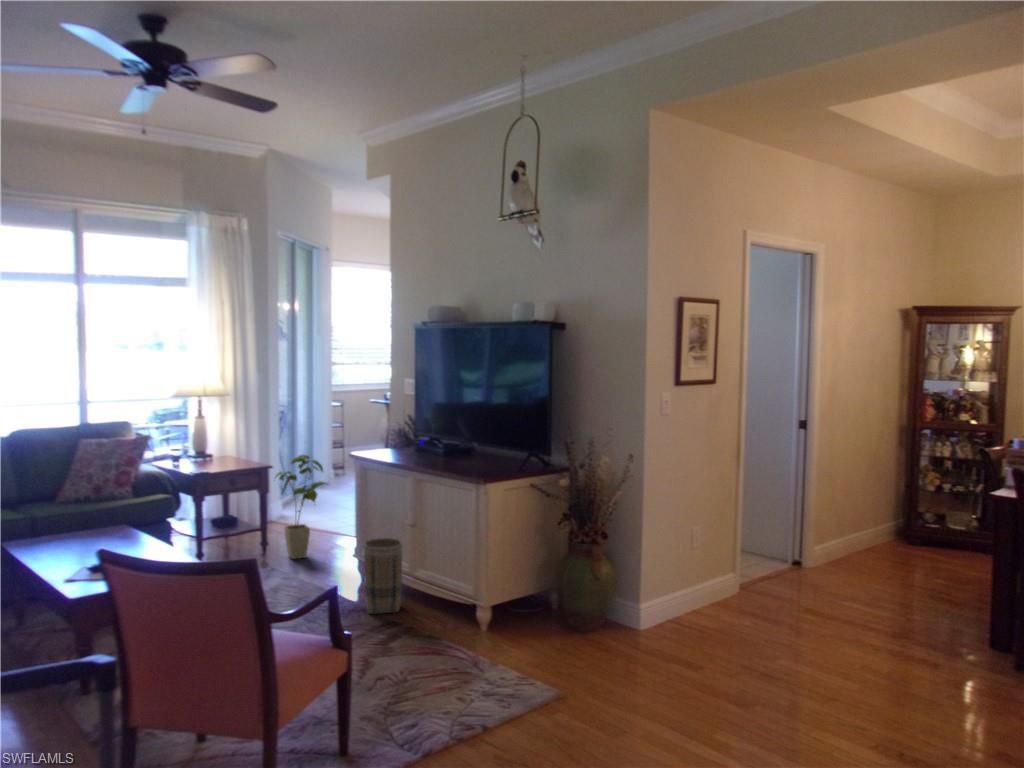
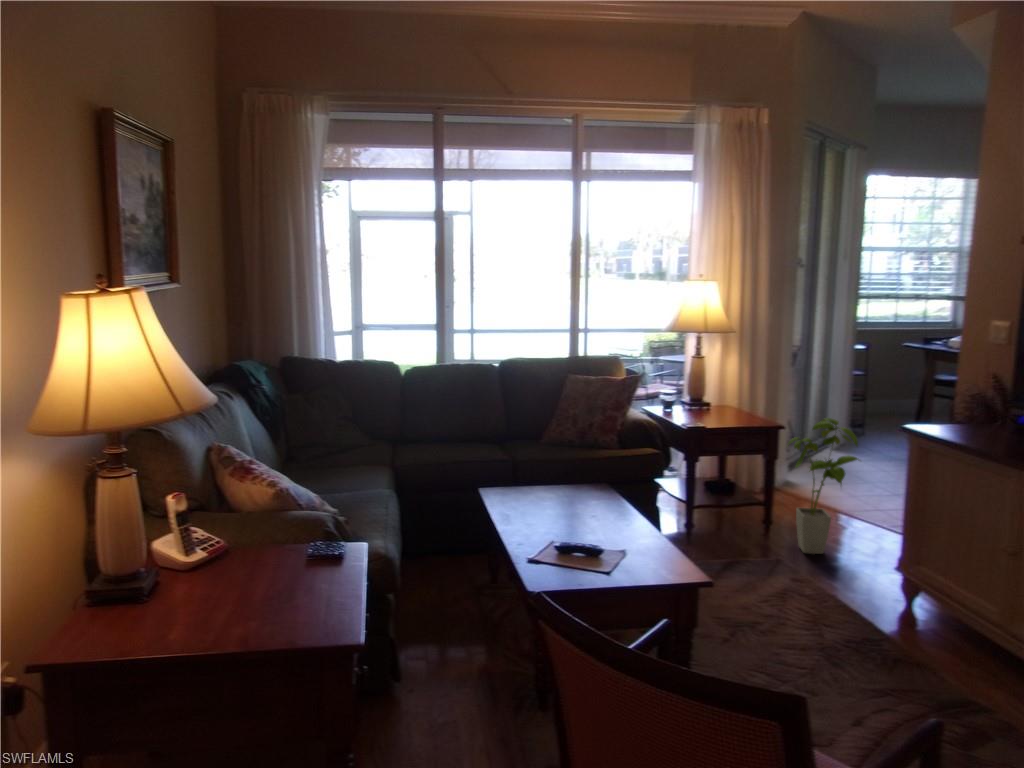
basket: present [364,538,402,614] -> none [926,571,1001,697]

